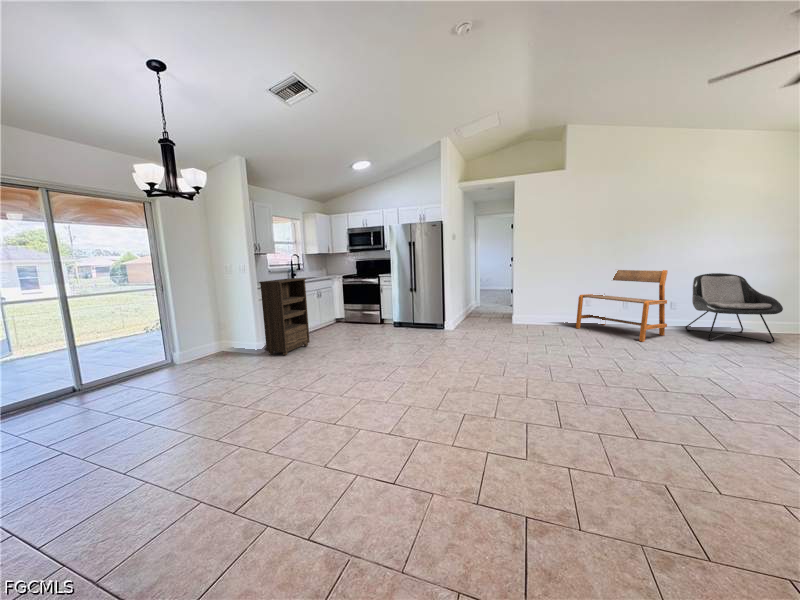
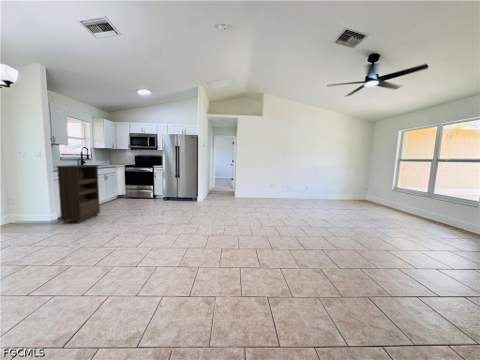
bench: present [576,270,668,342] -> none [267,168,307,205]
lounge chair: present [685,273,783,344] -> none [313,173,347,204]

